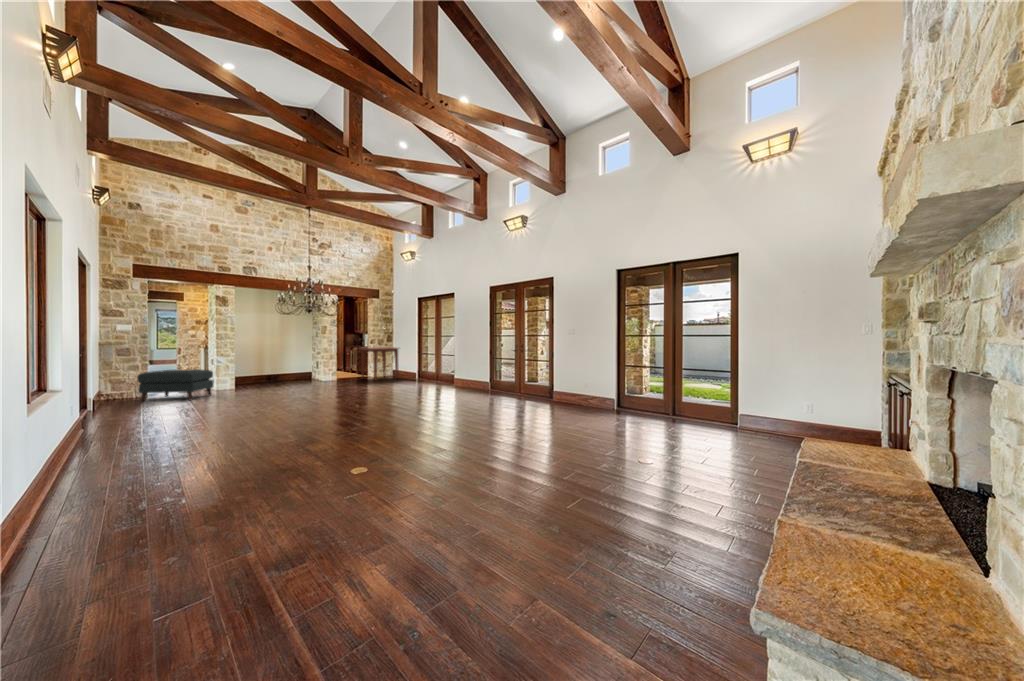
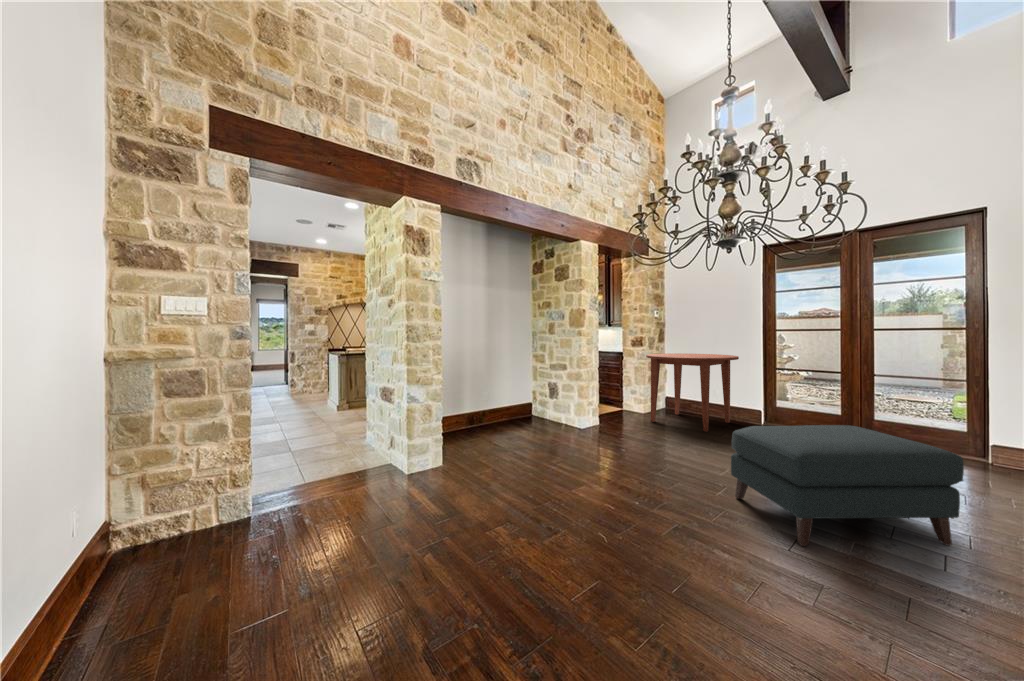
ottoman: present [137,369,213,401] -> present [731,425,964,546]

